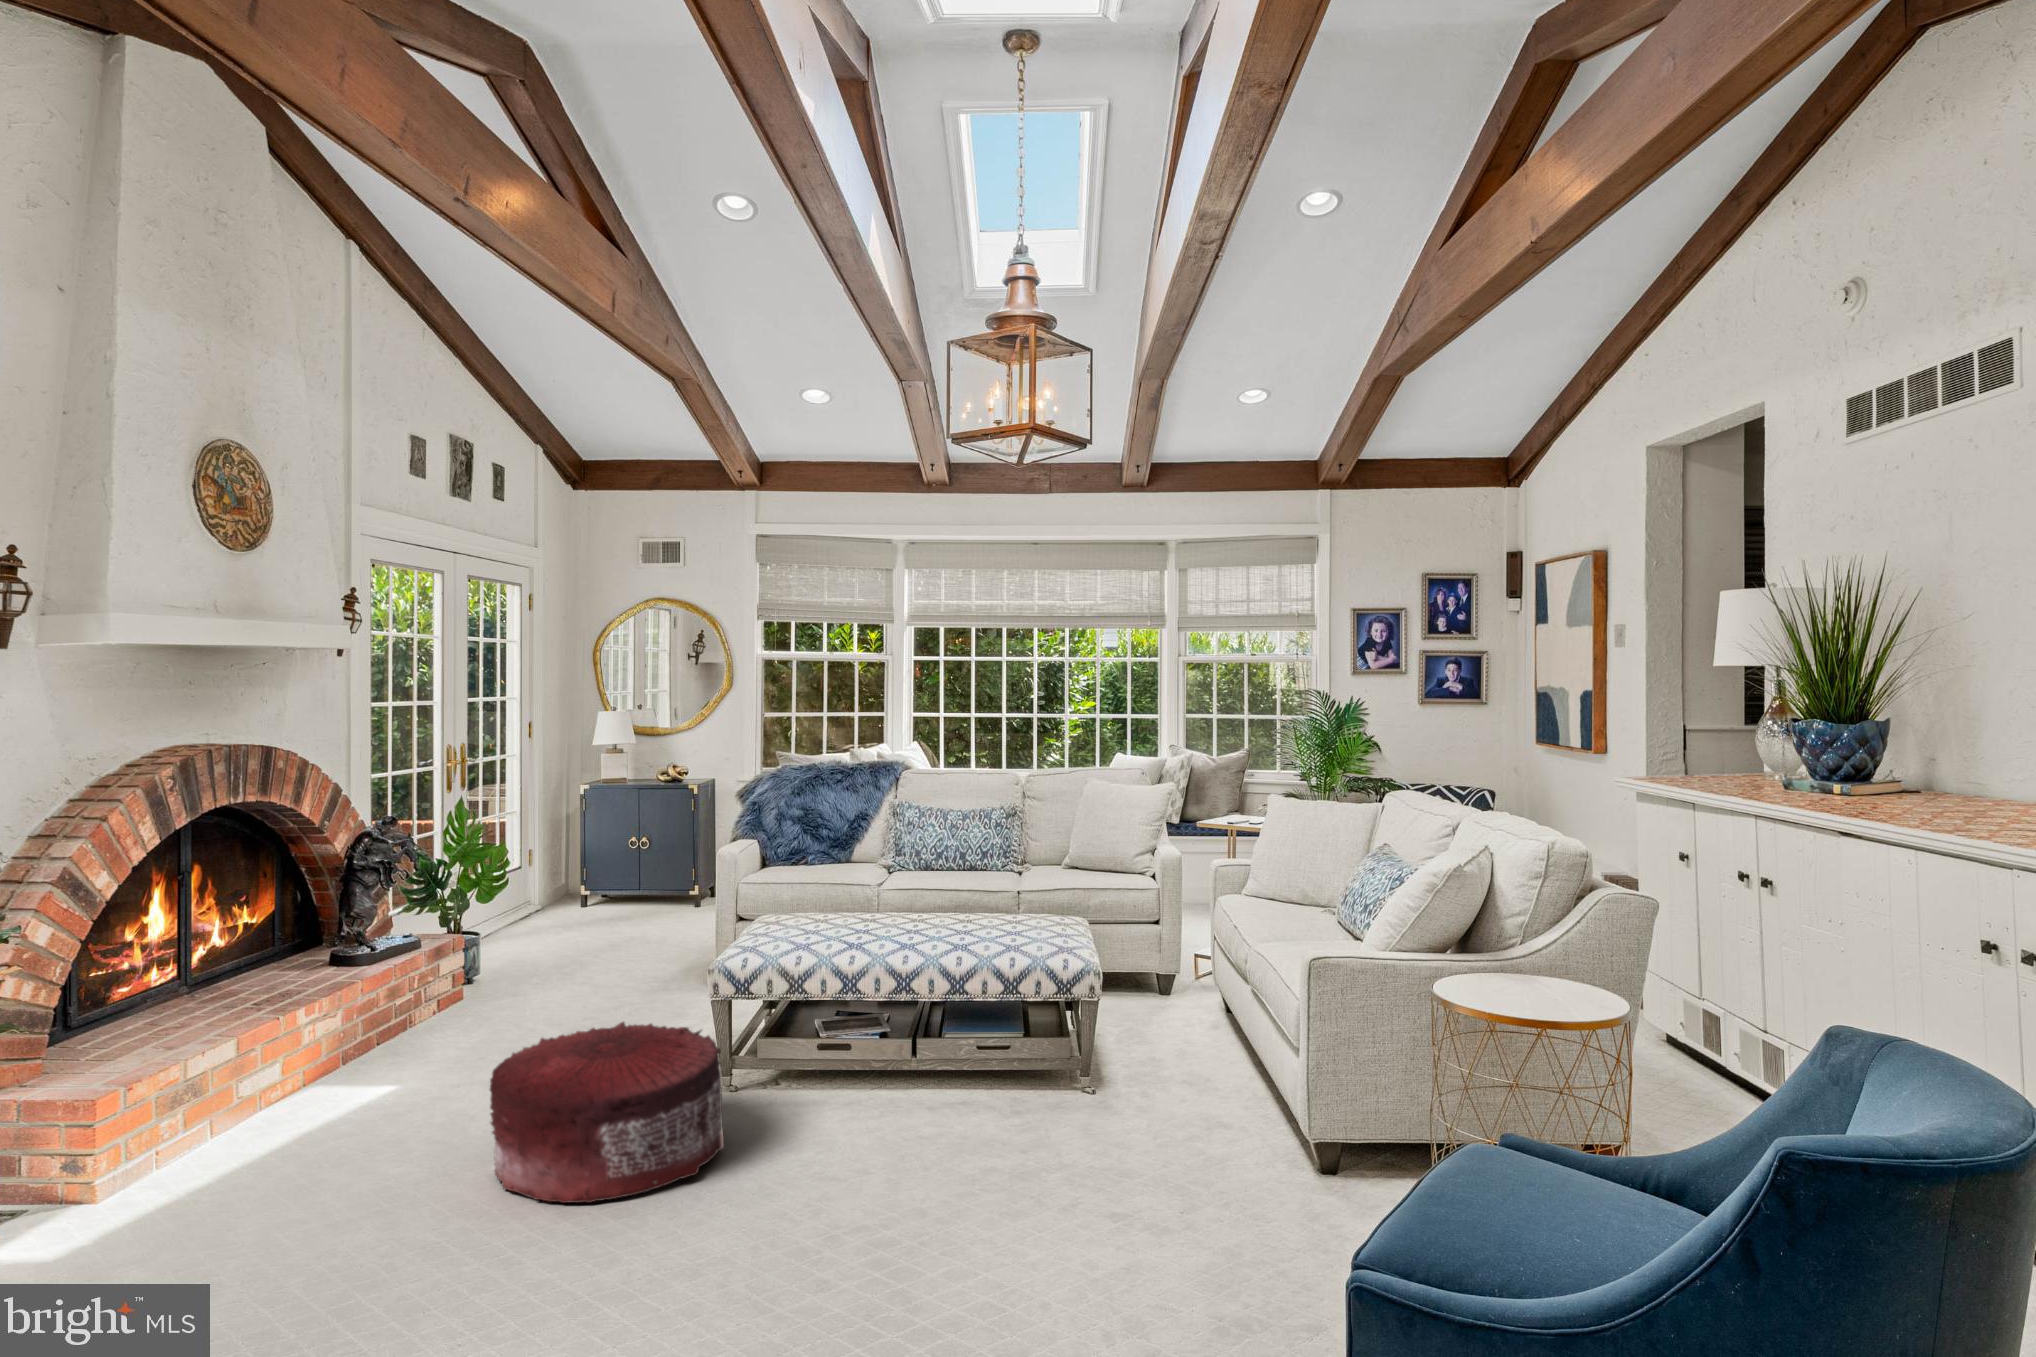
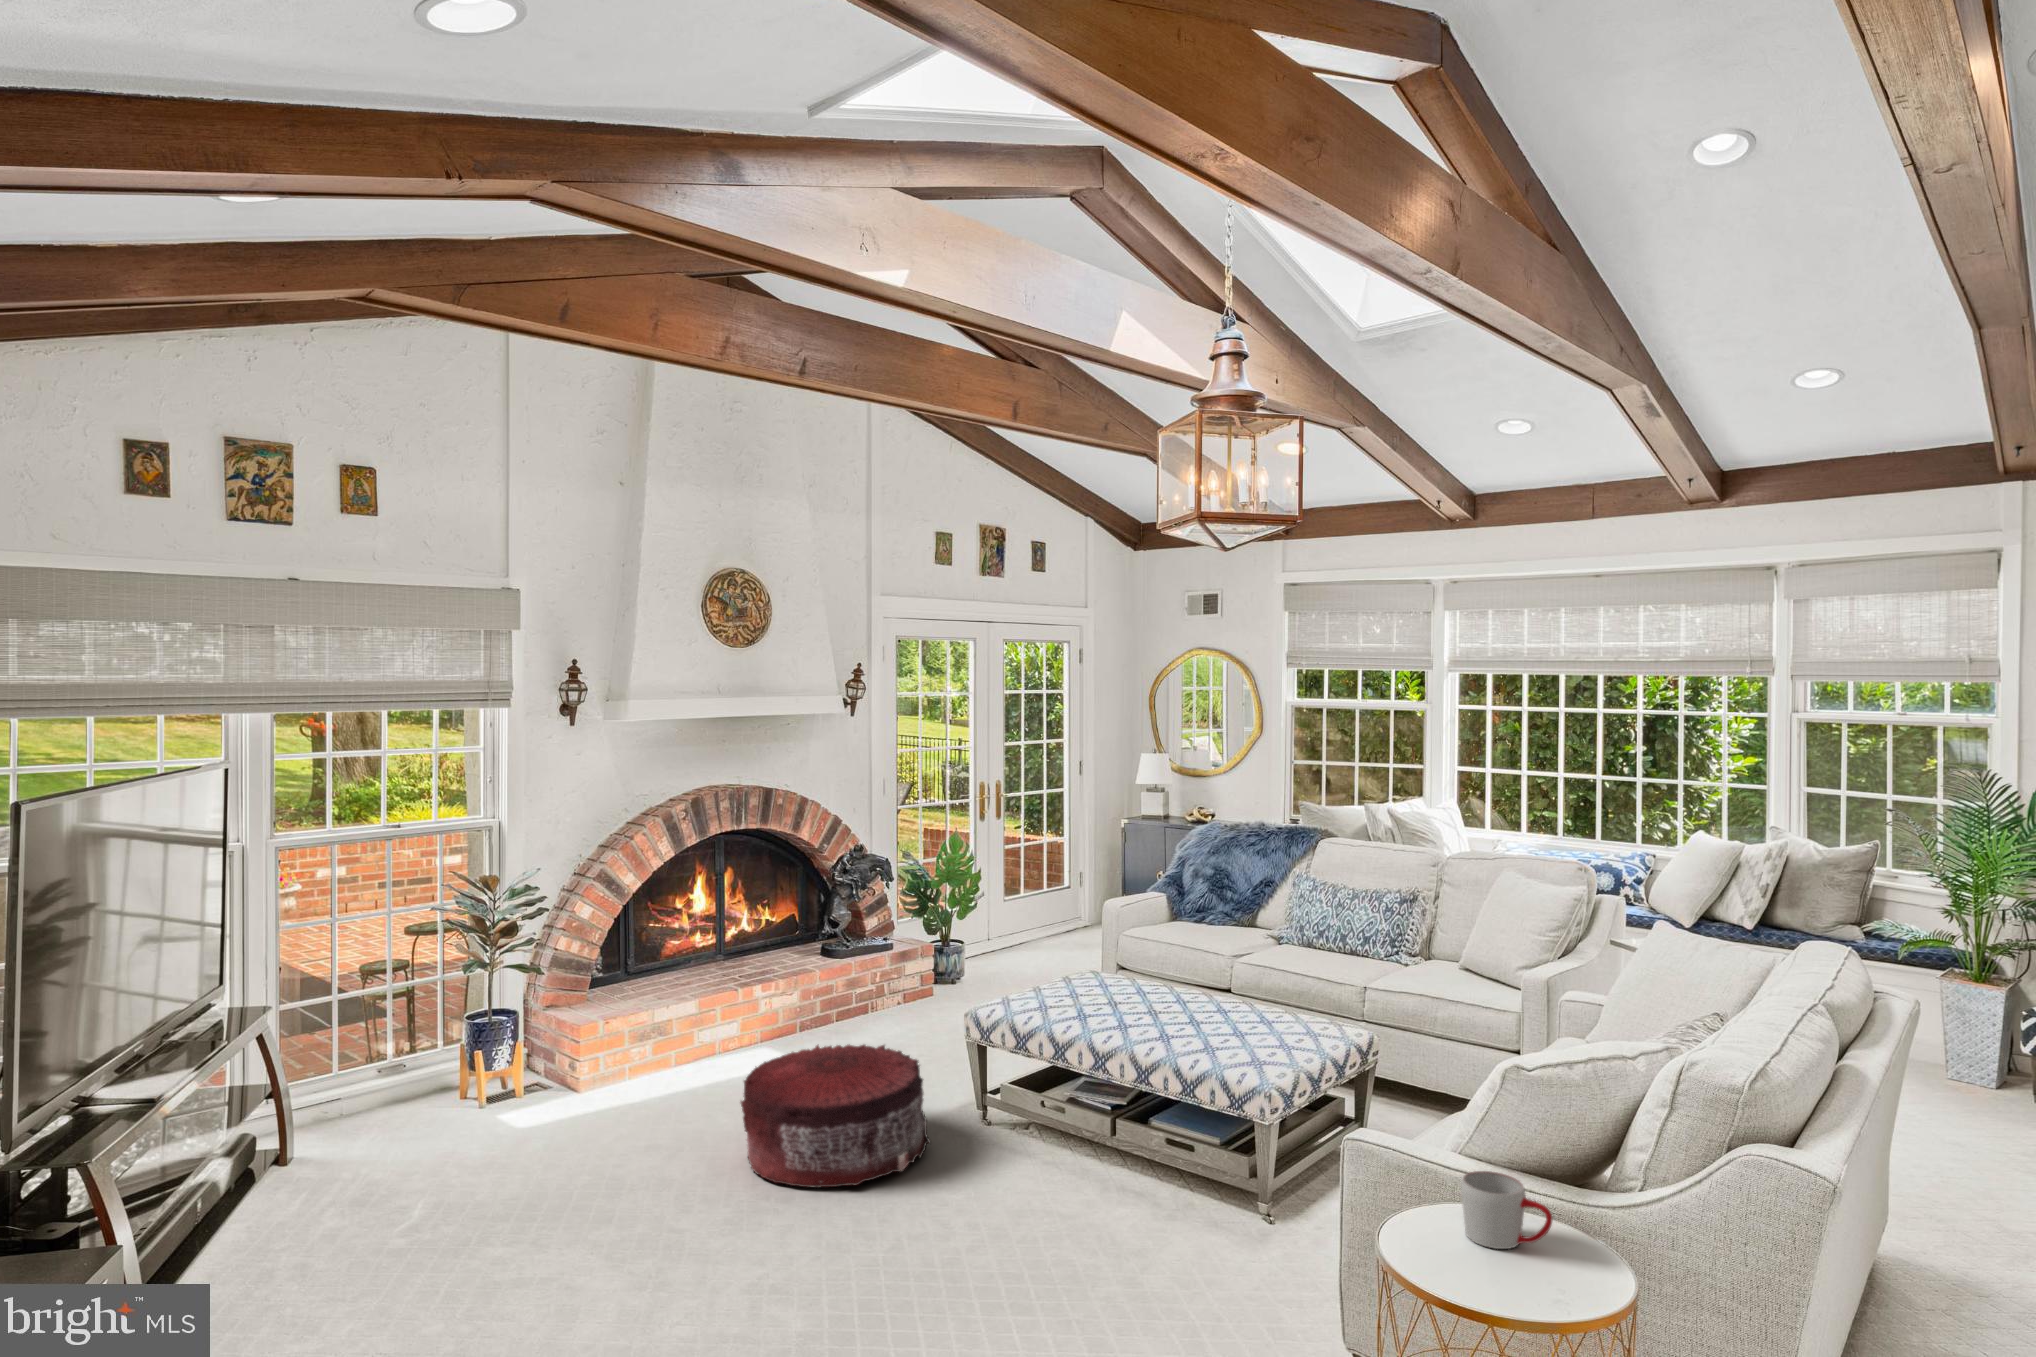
mug: none [1480,942,1551,995] -> present [1461,1171,1552,1249]

